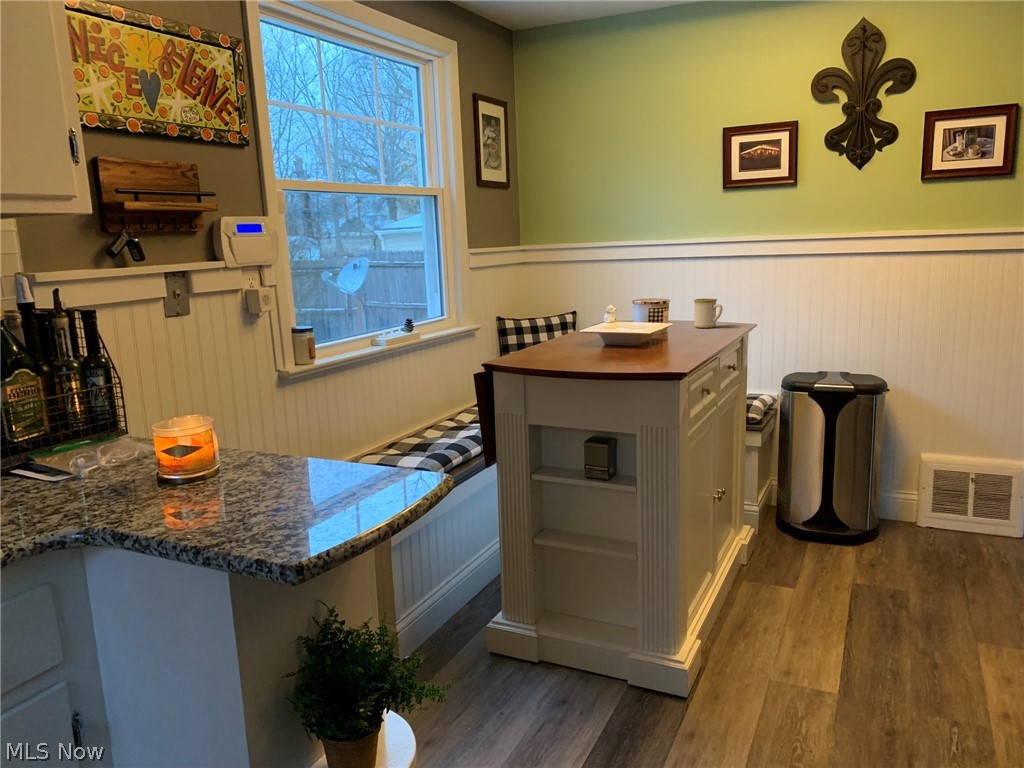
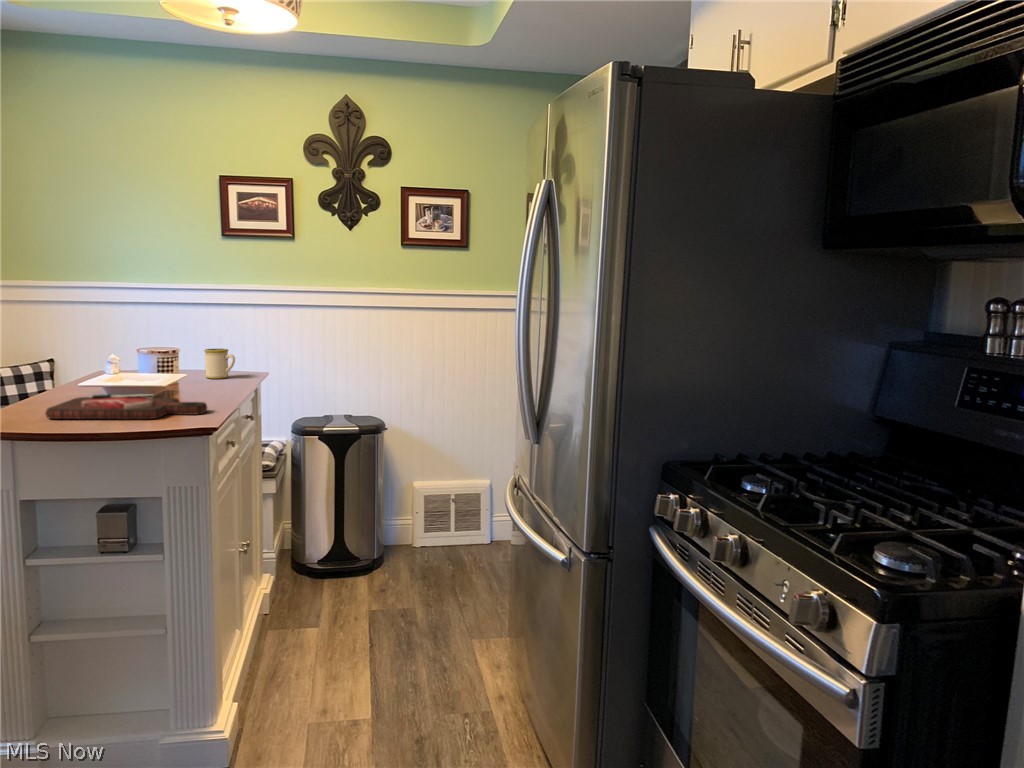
cutting board: none [550,338,685,361] -> present [45,394,207,419]

